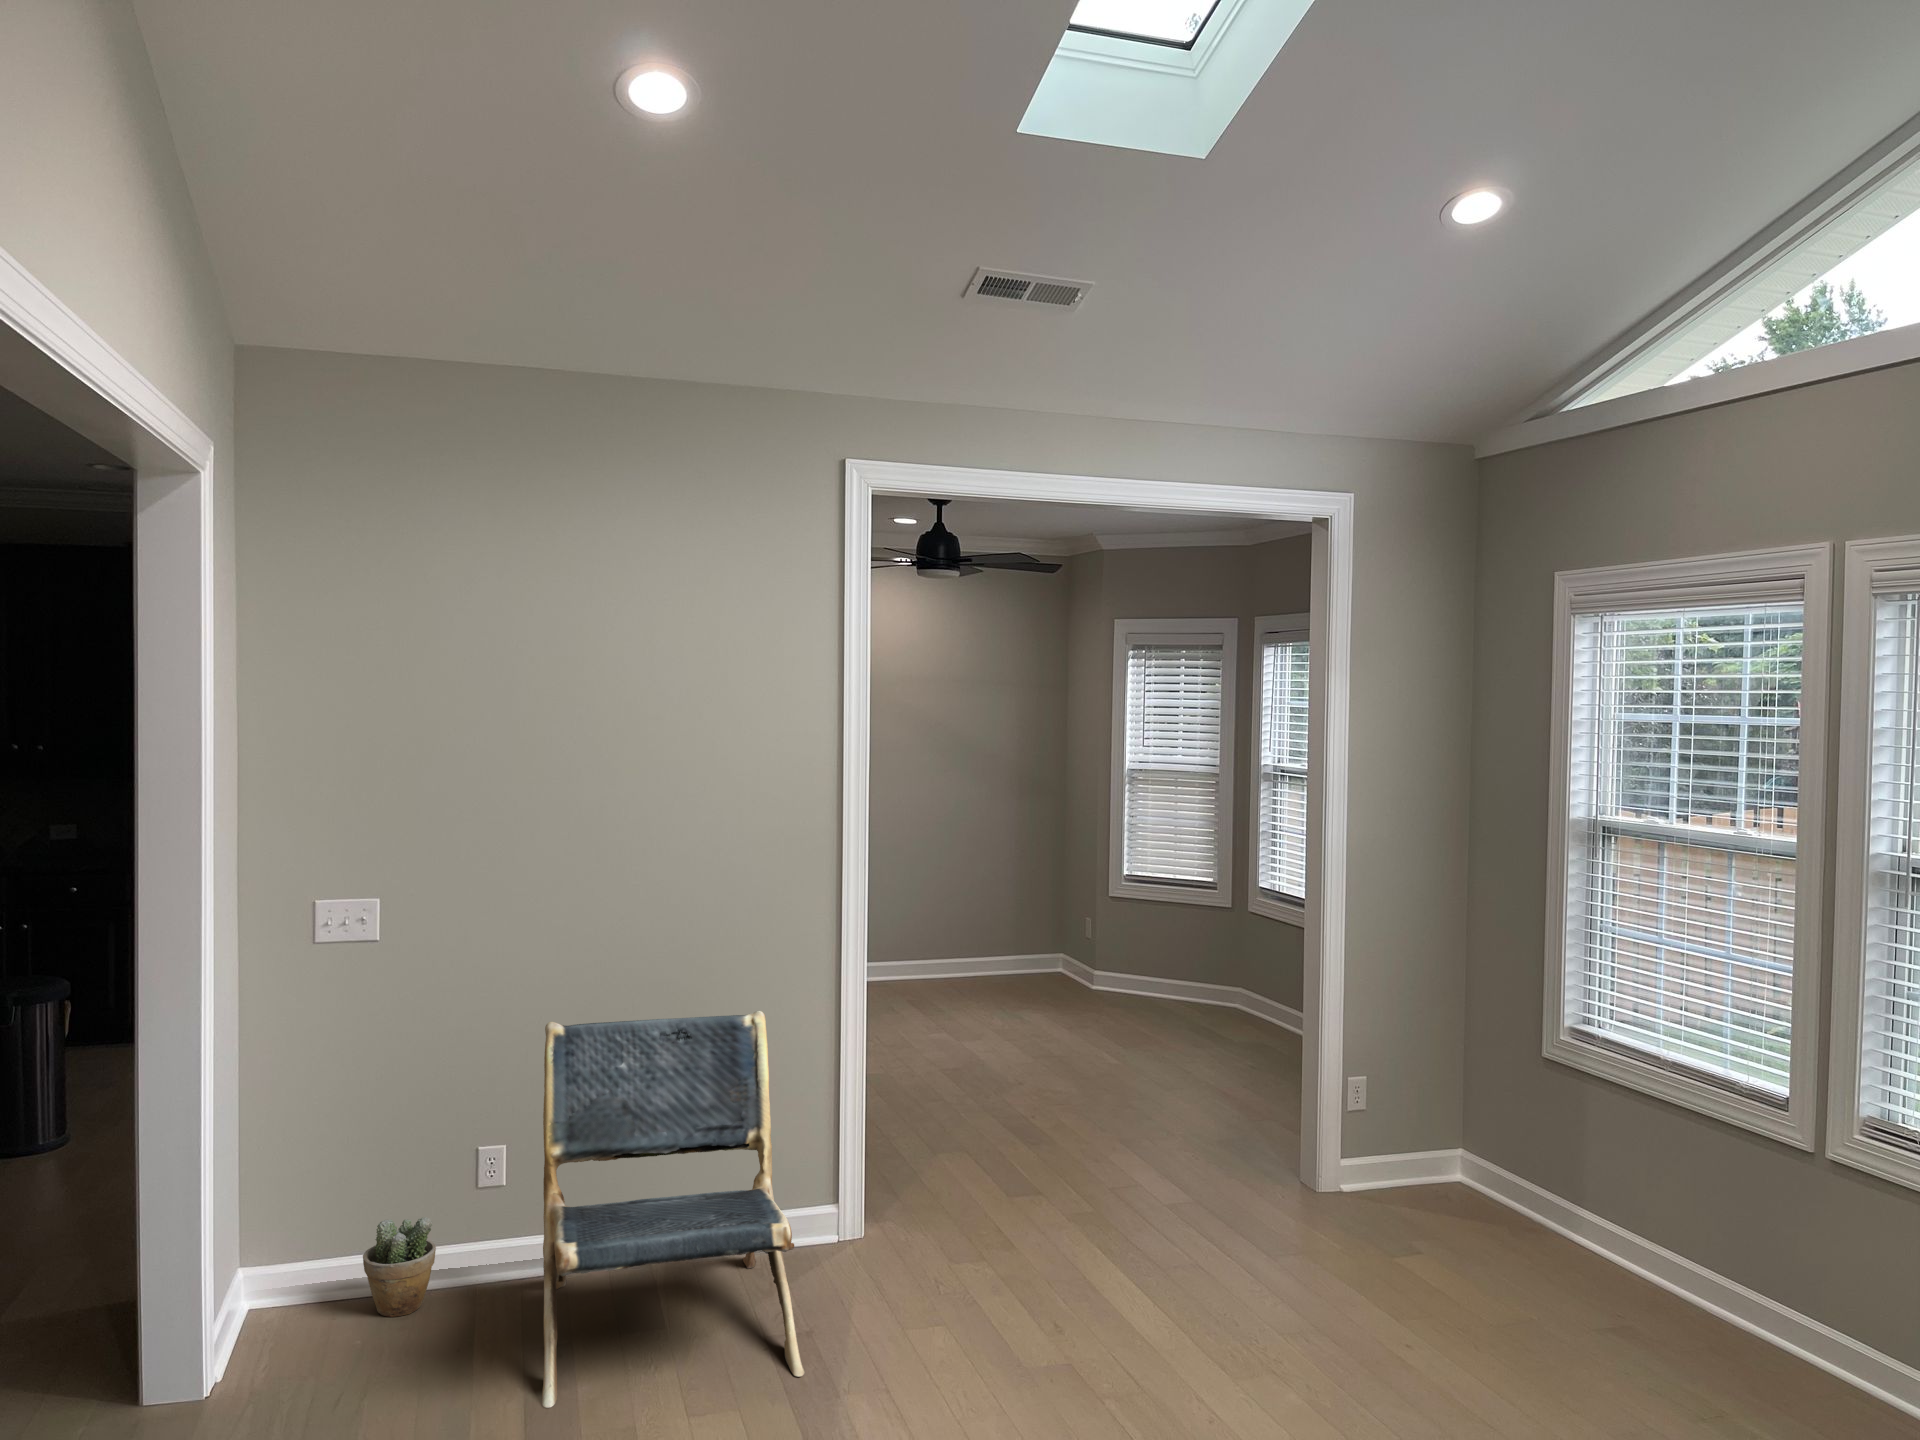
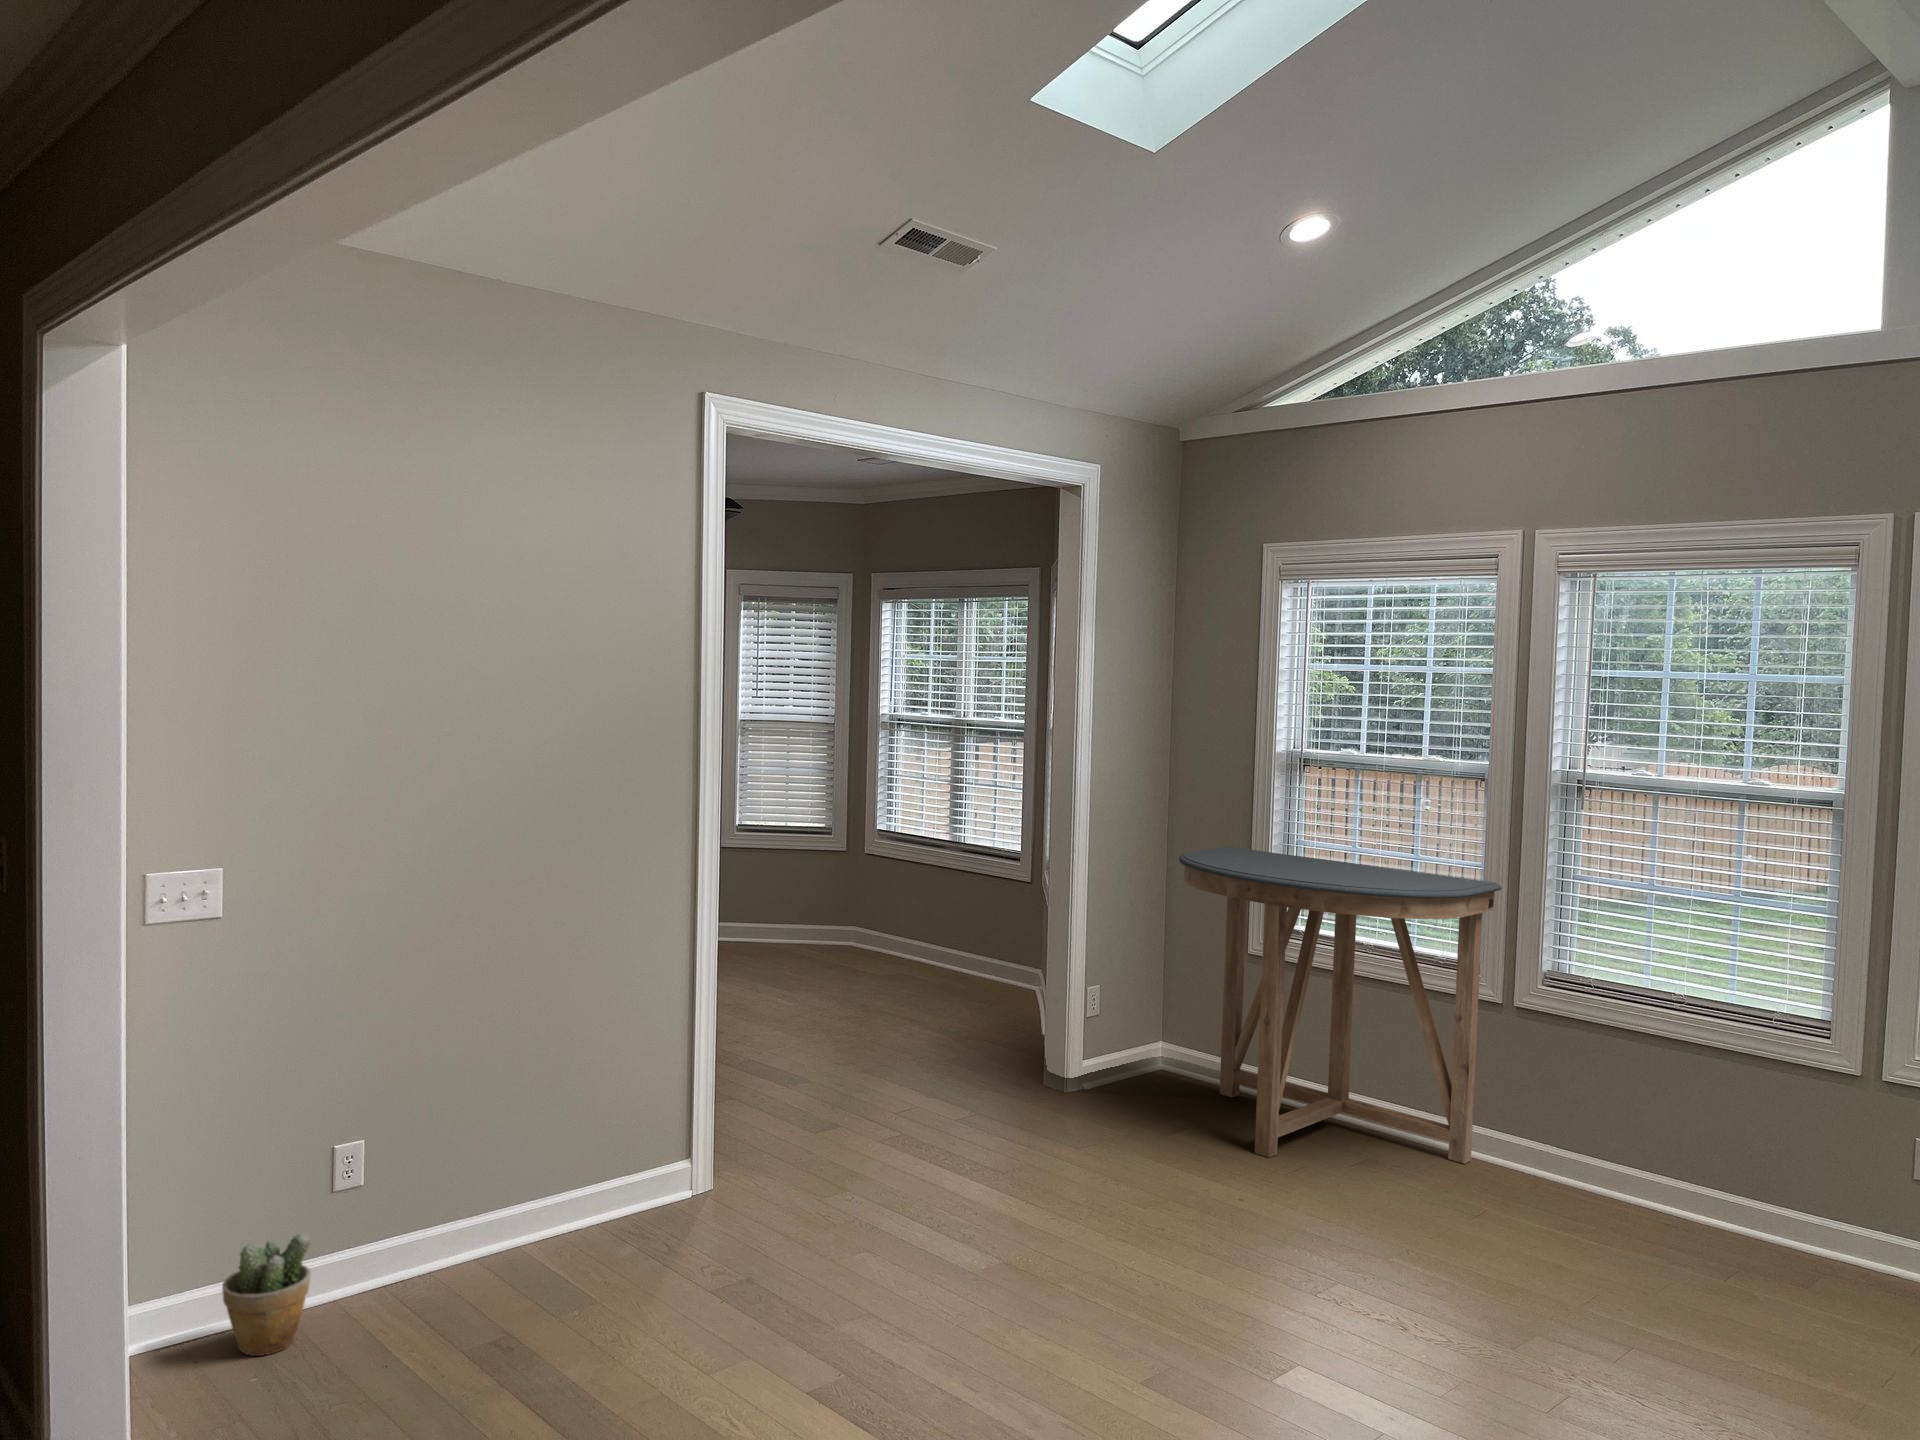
console table: none [1425,930,1819,1370] -> present [1179,847,1502,1164]
lounge chair: present [542,1011,805,1408] -> none [420,965,782,1396]

